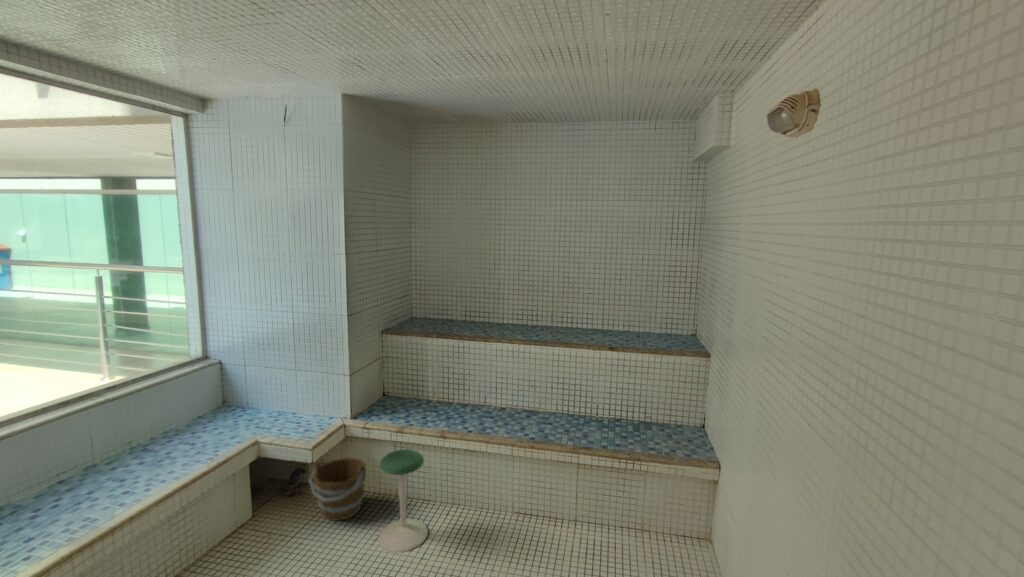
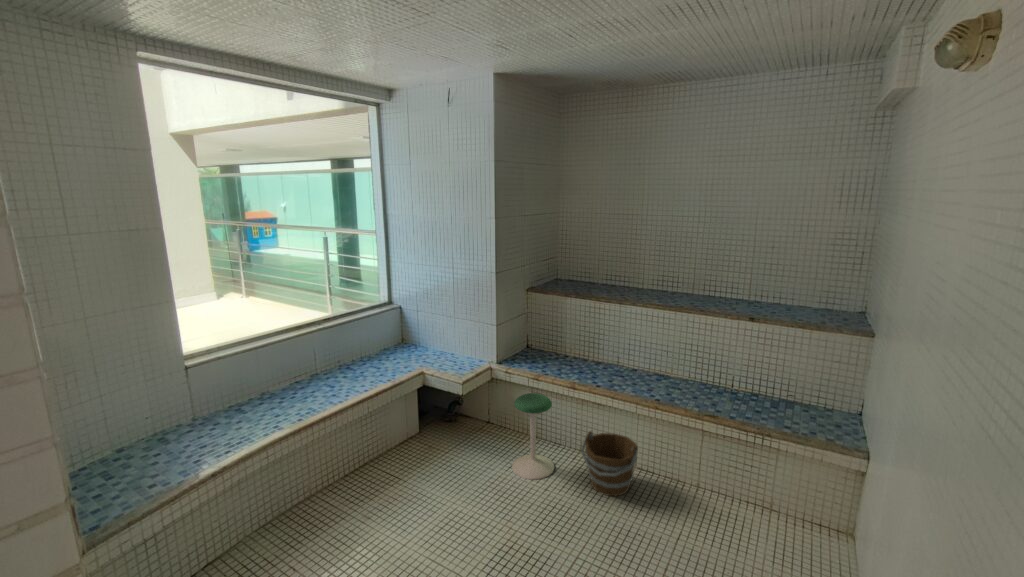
bucket: present [309,458,366,521] -> present [581,431,638,496]

